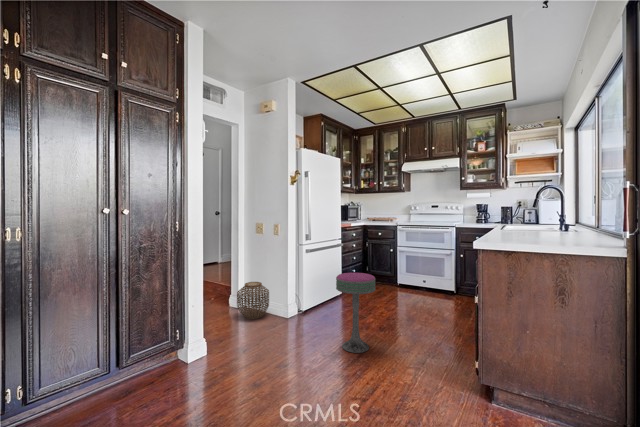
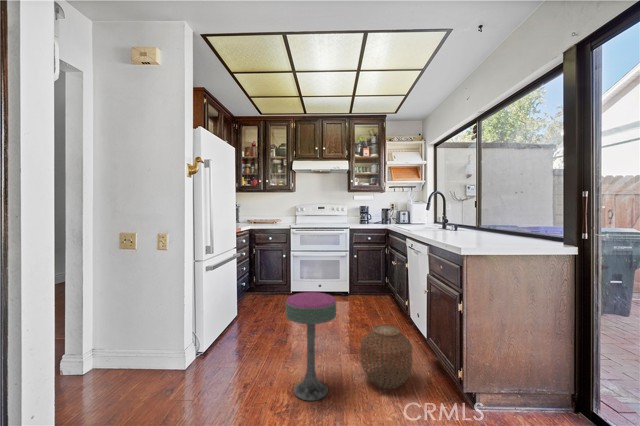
woven basket: present [237,282,269,319] -> present [361,325,412,389]

